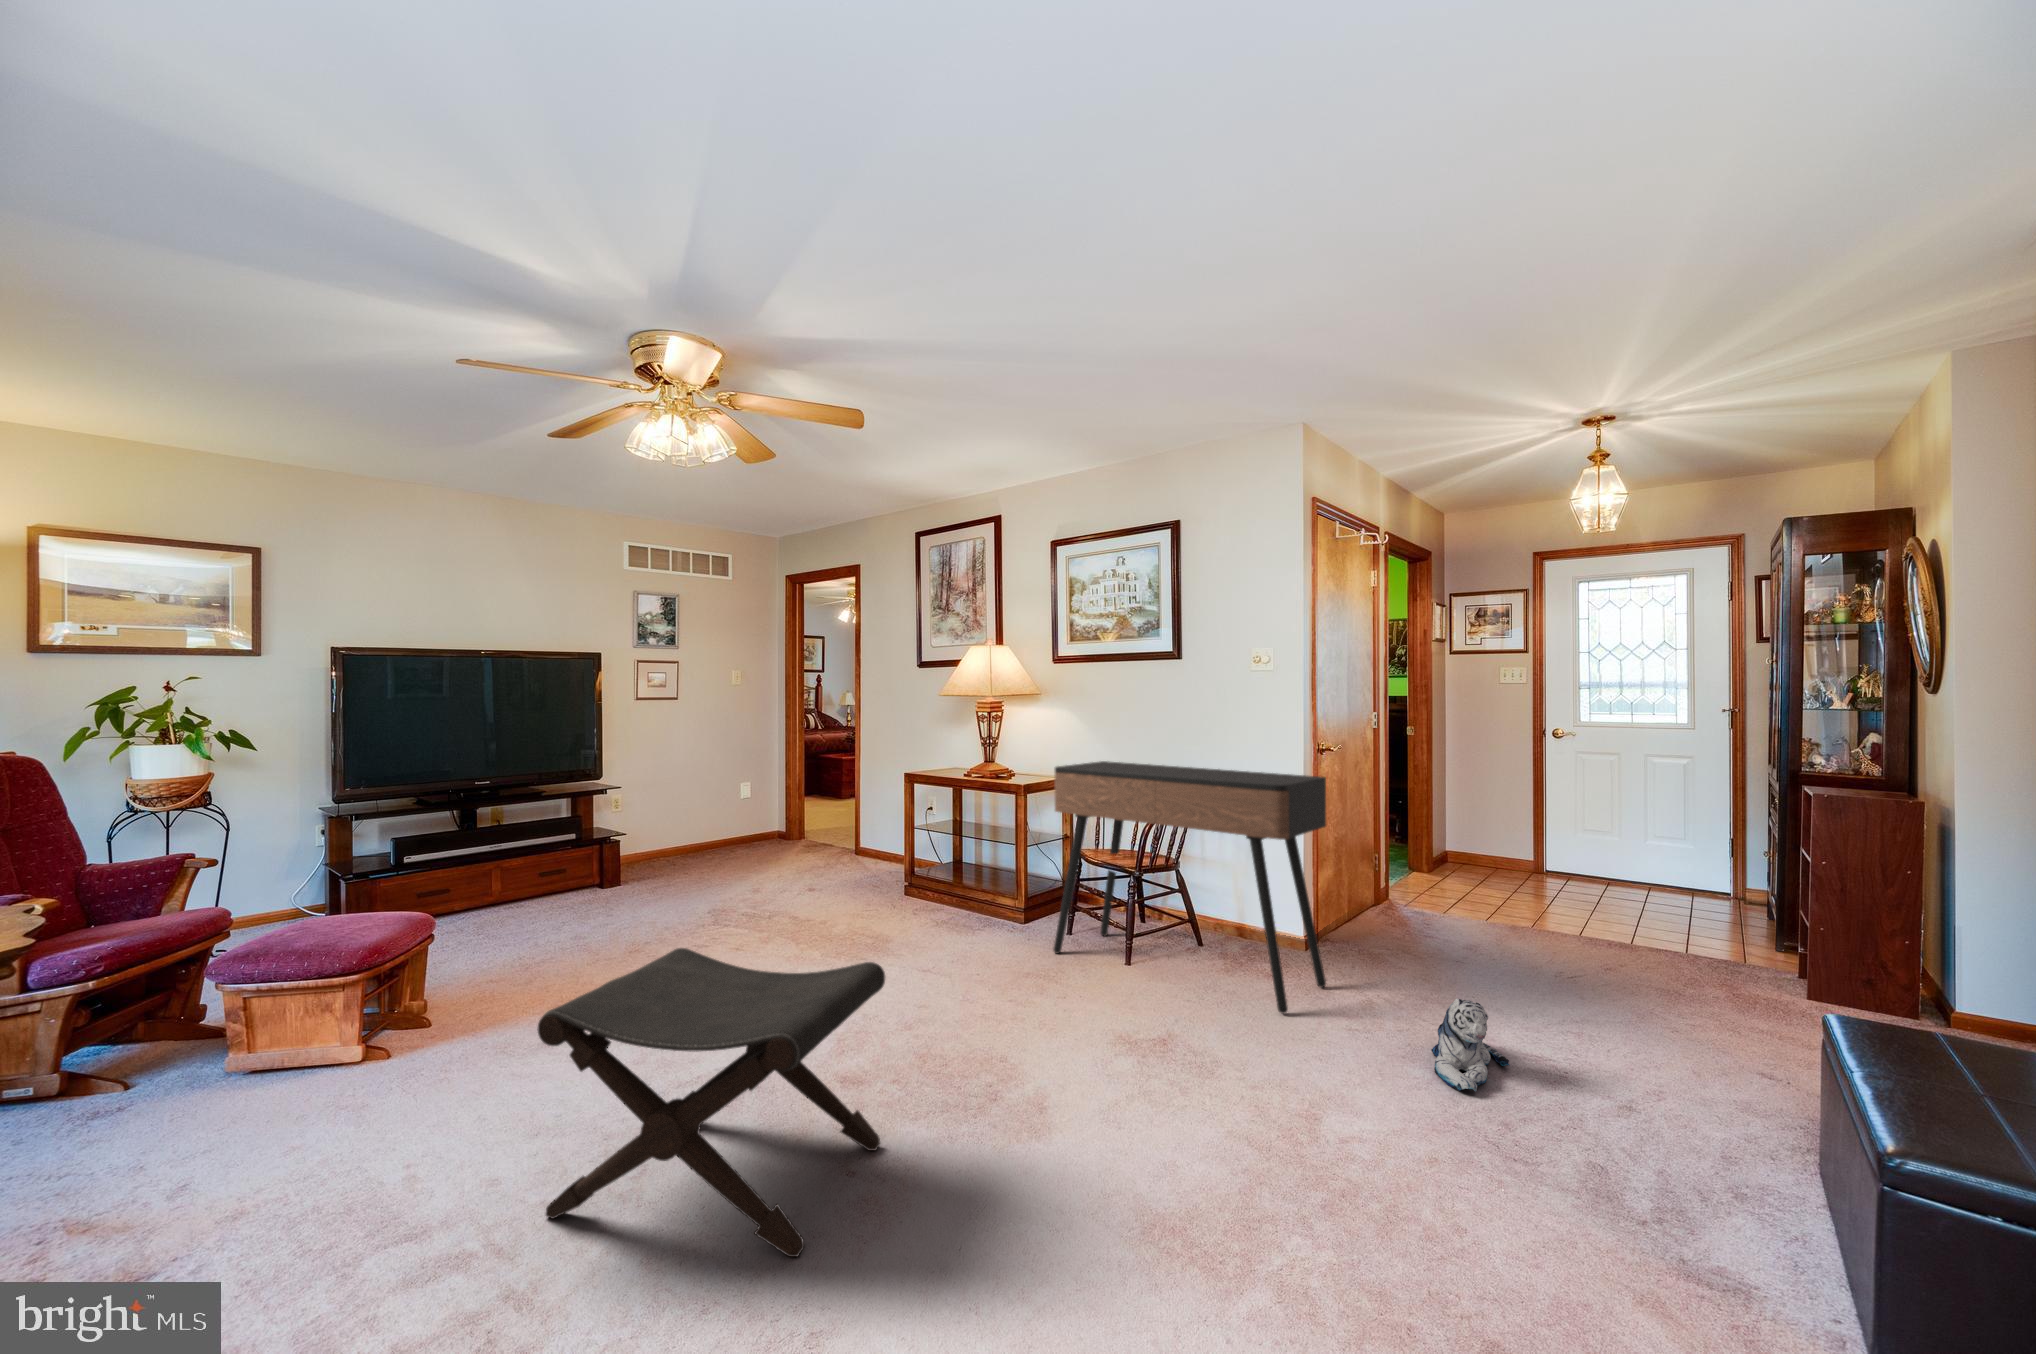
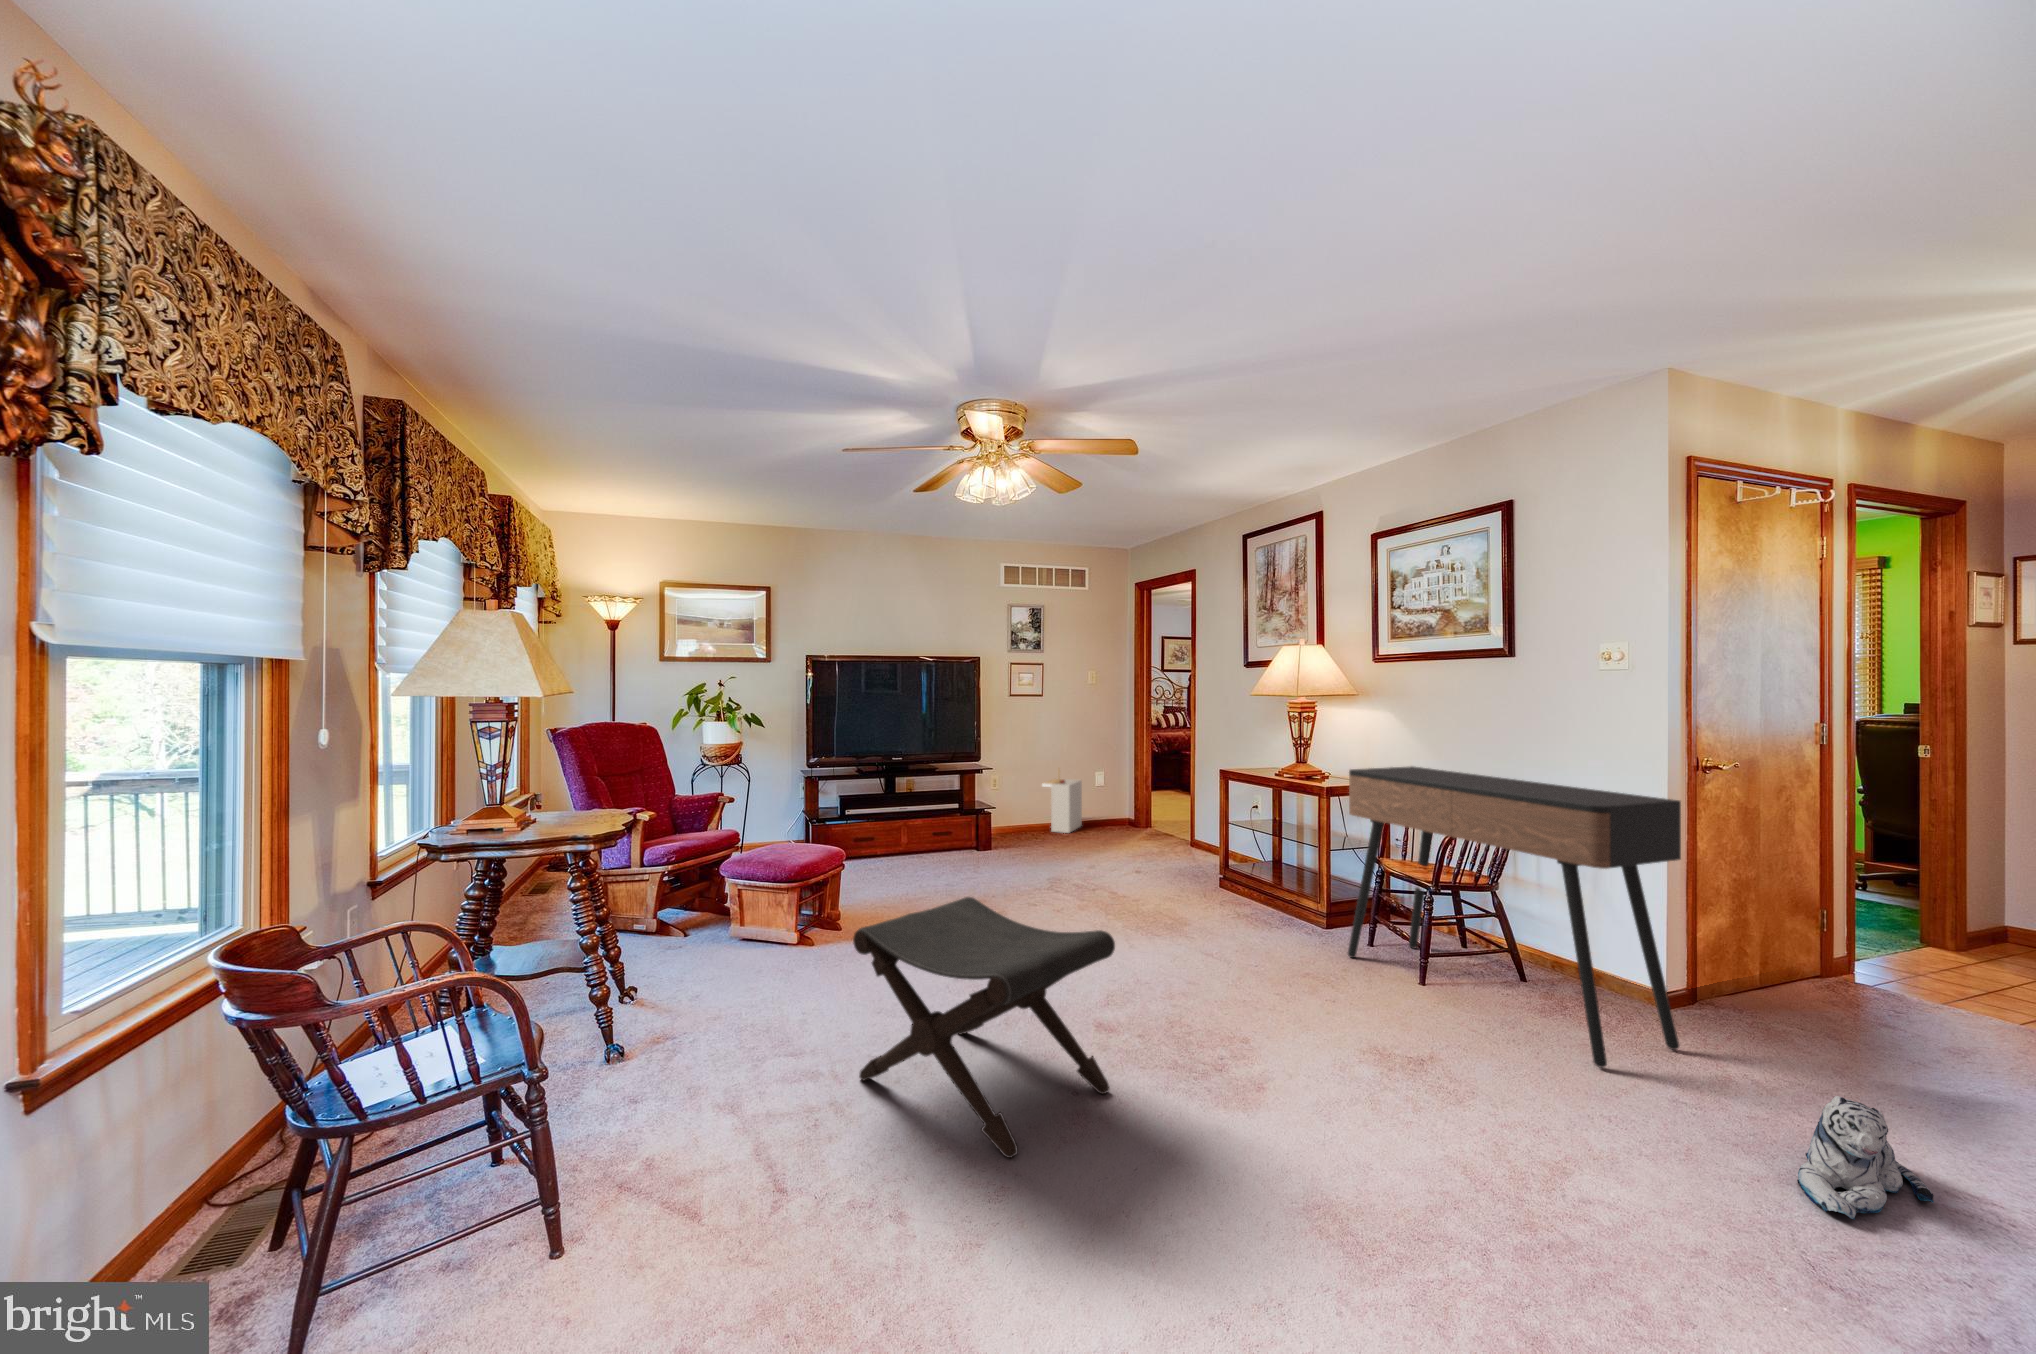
storage bin: none [677,785,725,863] -> present [1042,769,1082,833]

